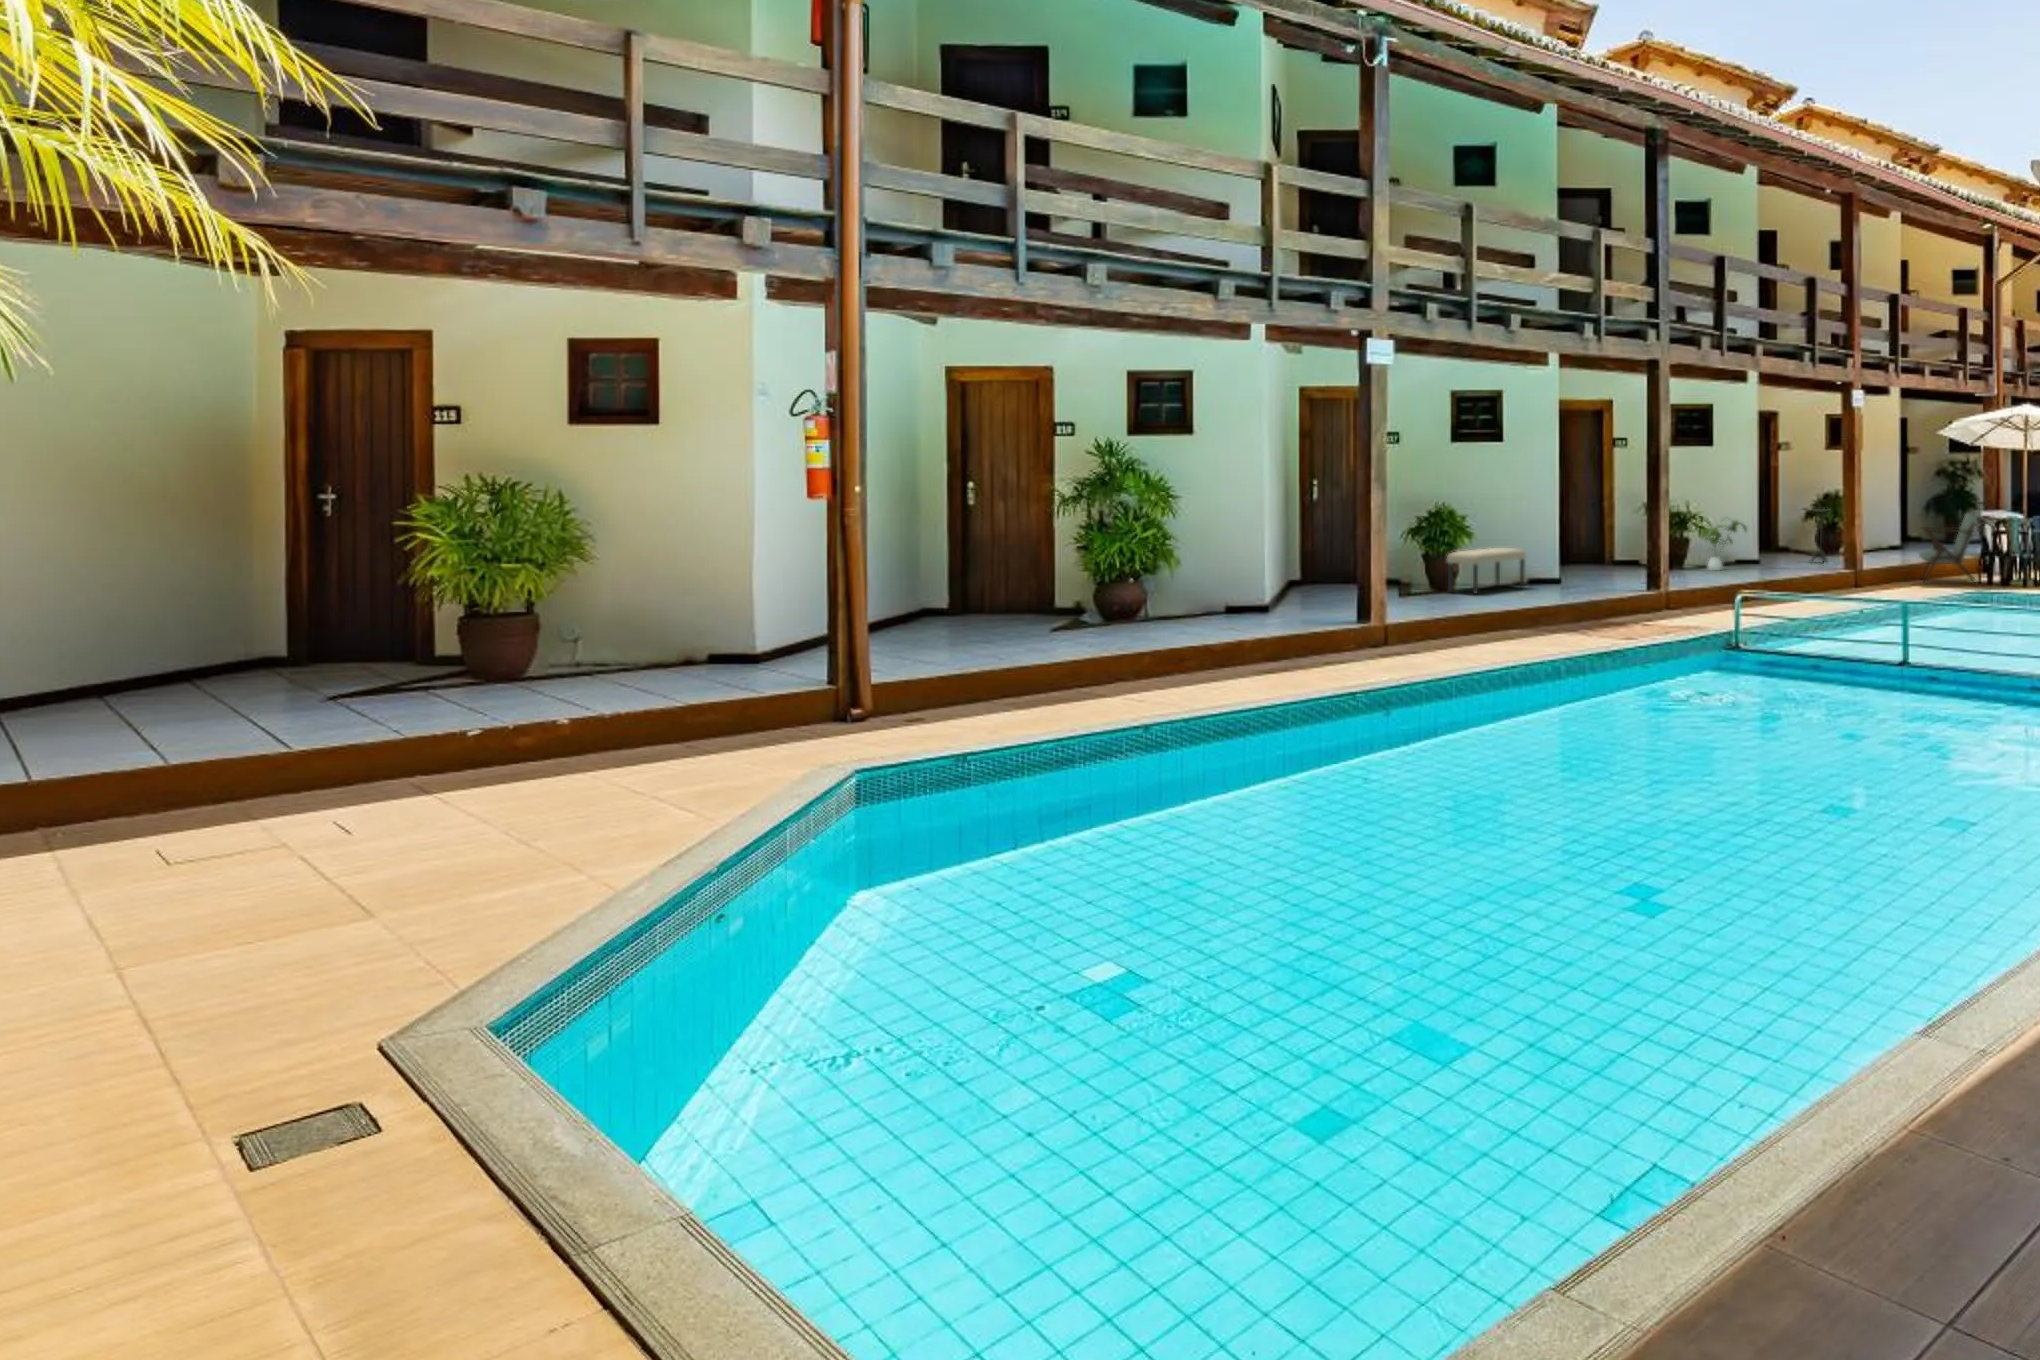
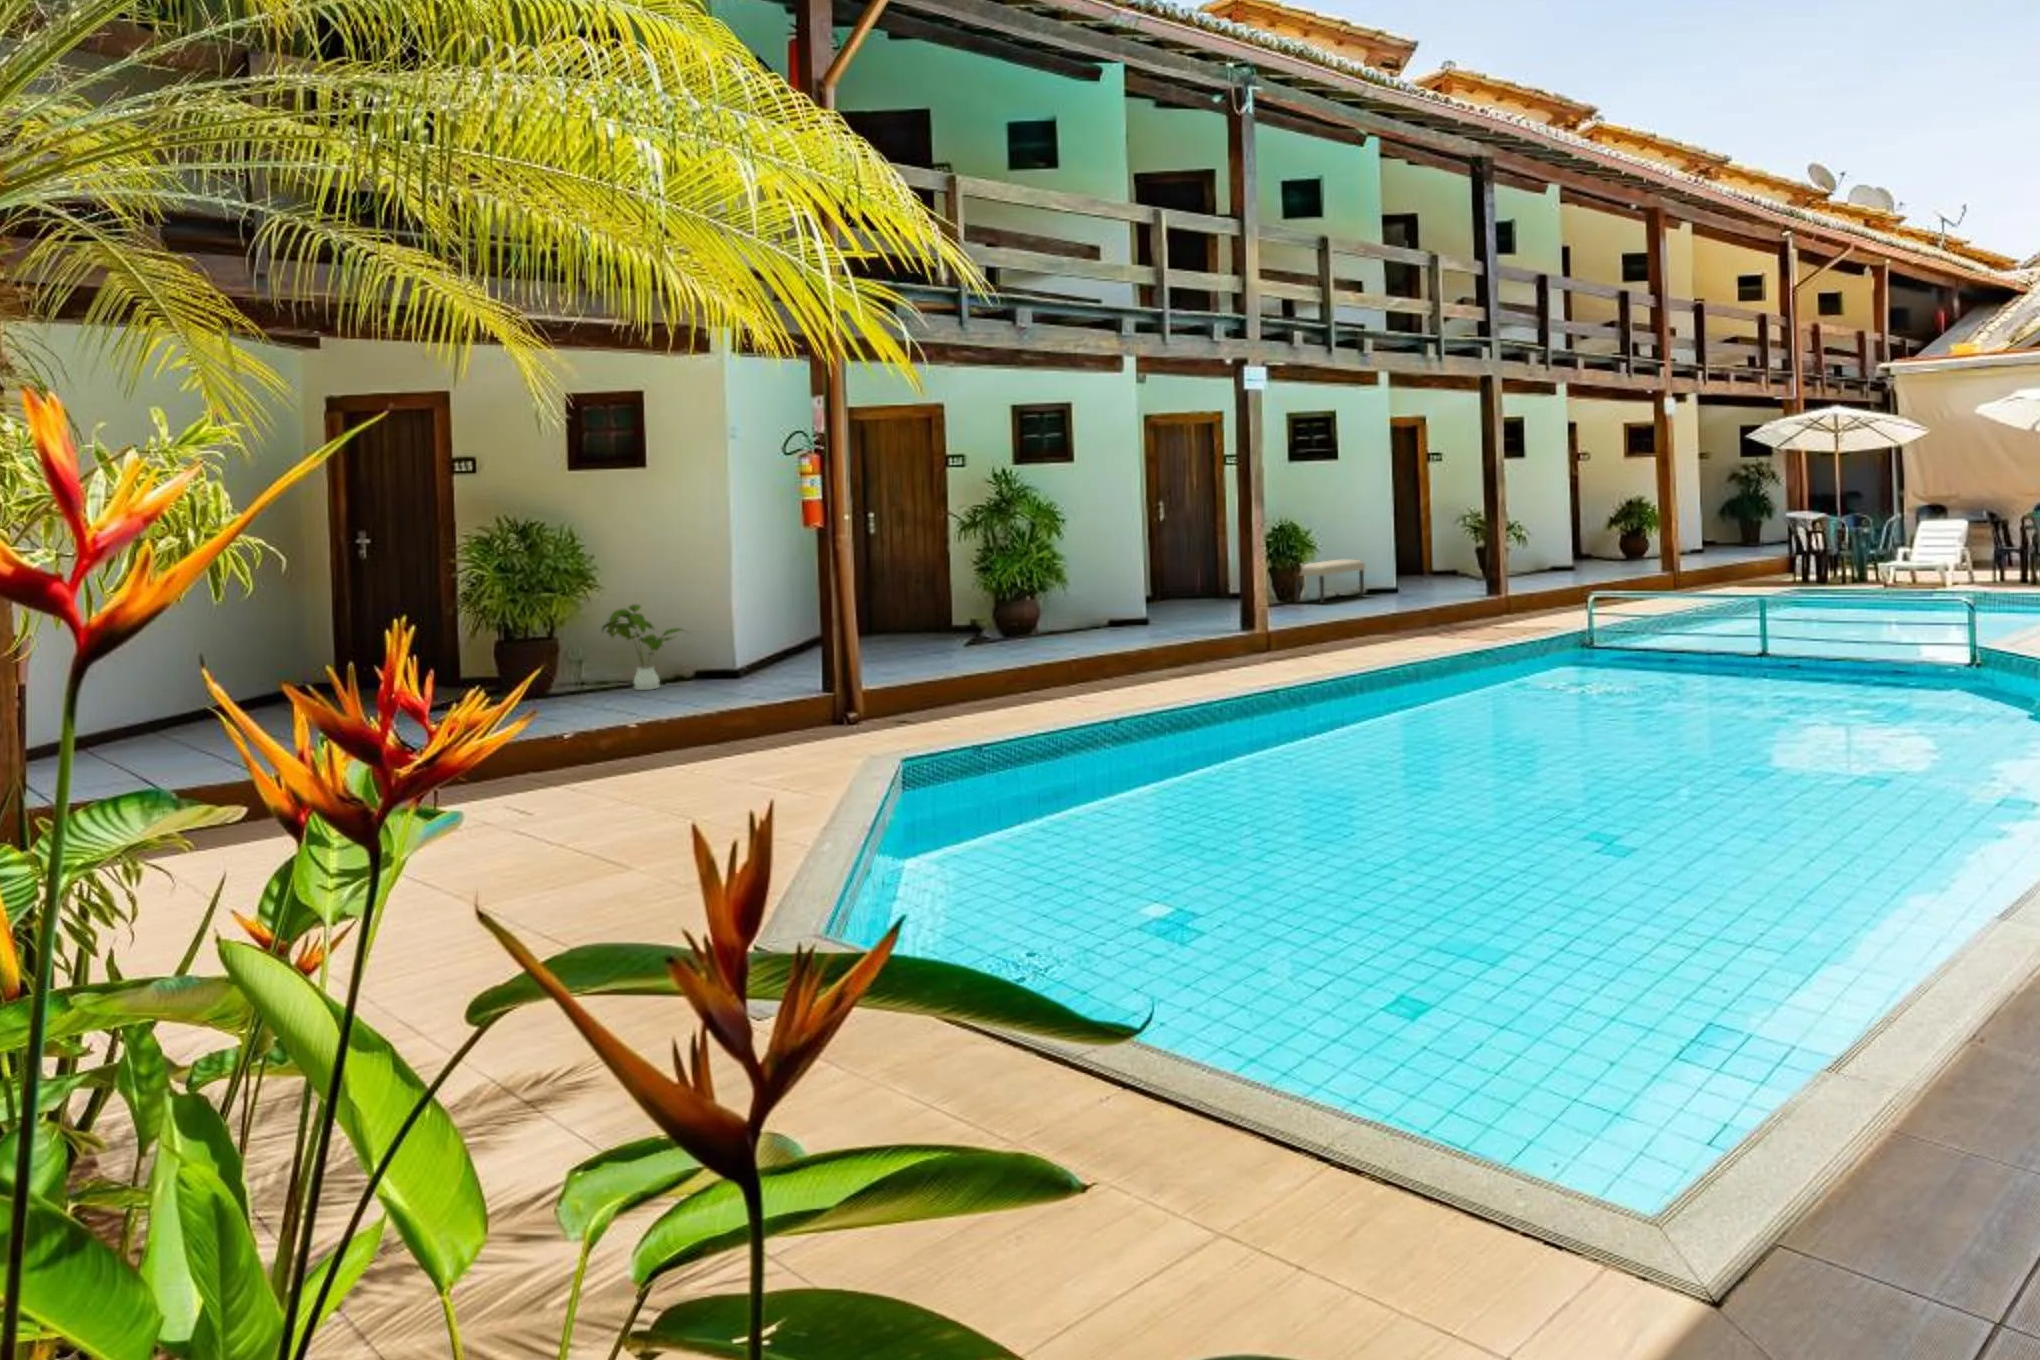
side table: present [1810,509,1827,563] -> none [1619,514,1640,565]
lounge chair: present [1919,513,1978,584] -> none [1735,512,1799,581]
house plant: present [1701,521,1747,570] -> present [602,604,682,690]

